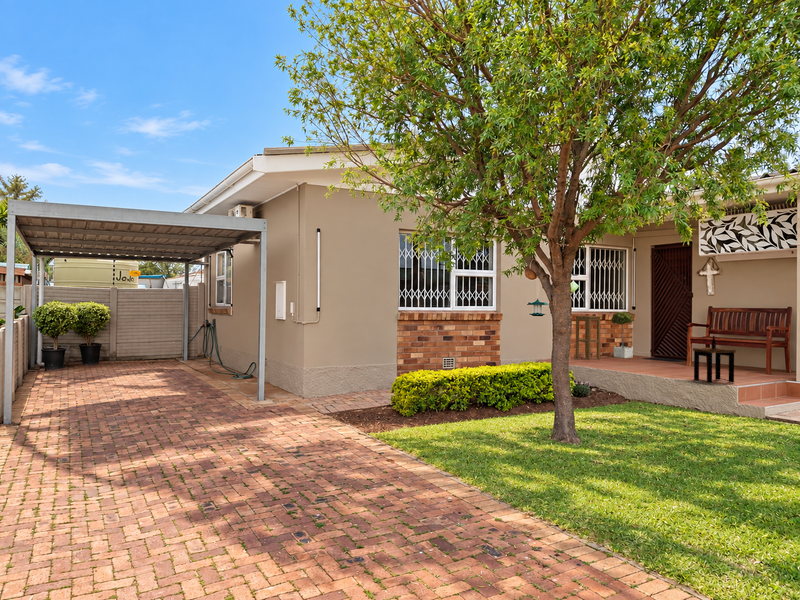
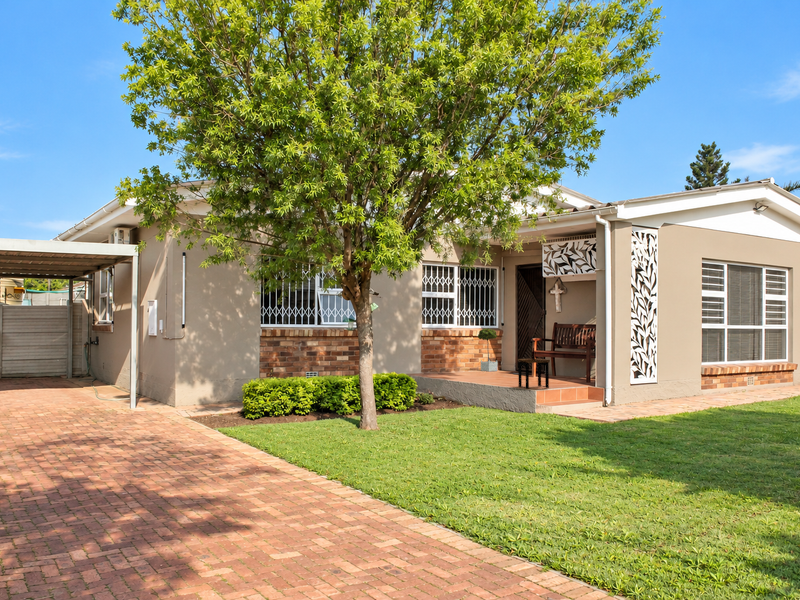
stool: present [575,316,601,360] -> none [440,332,464,373]

